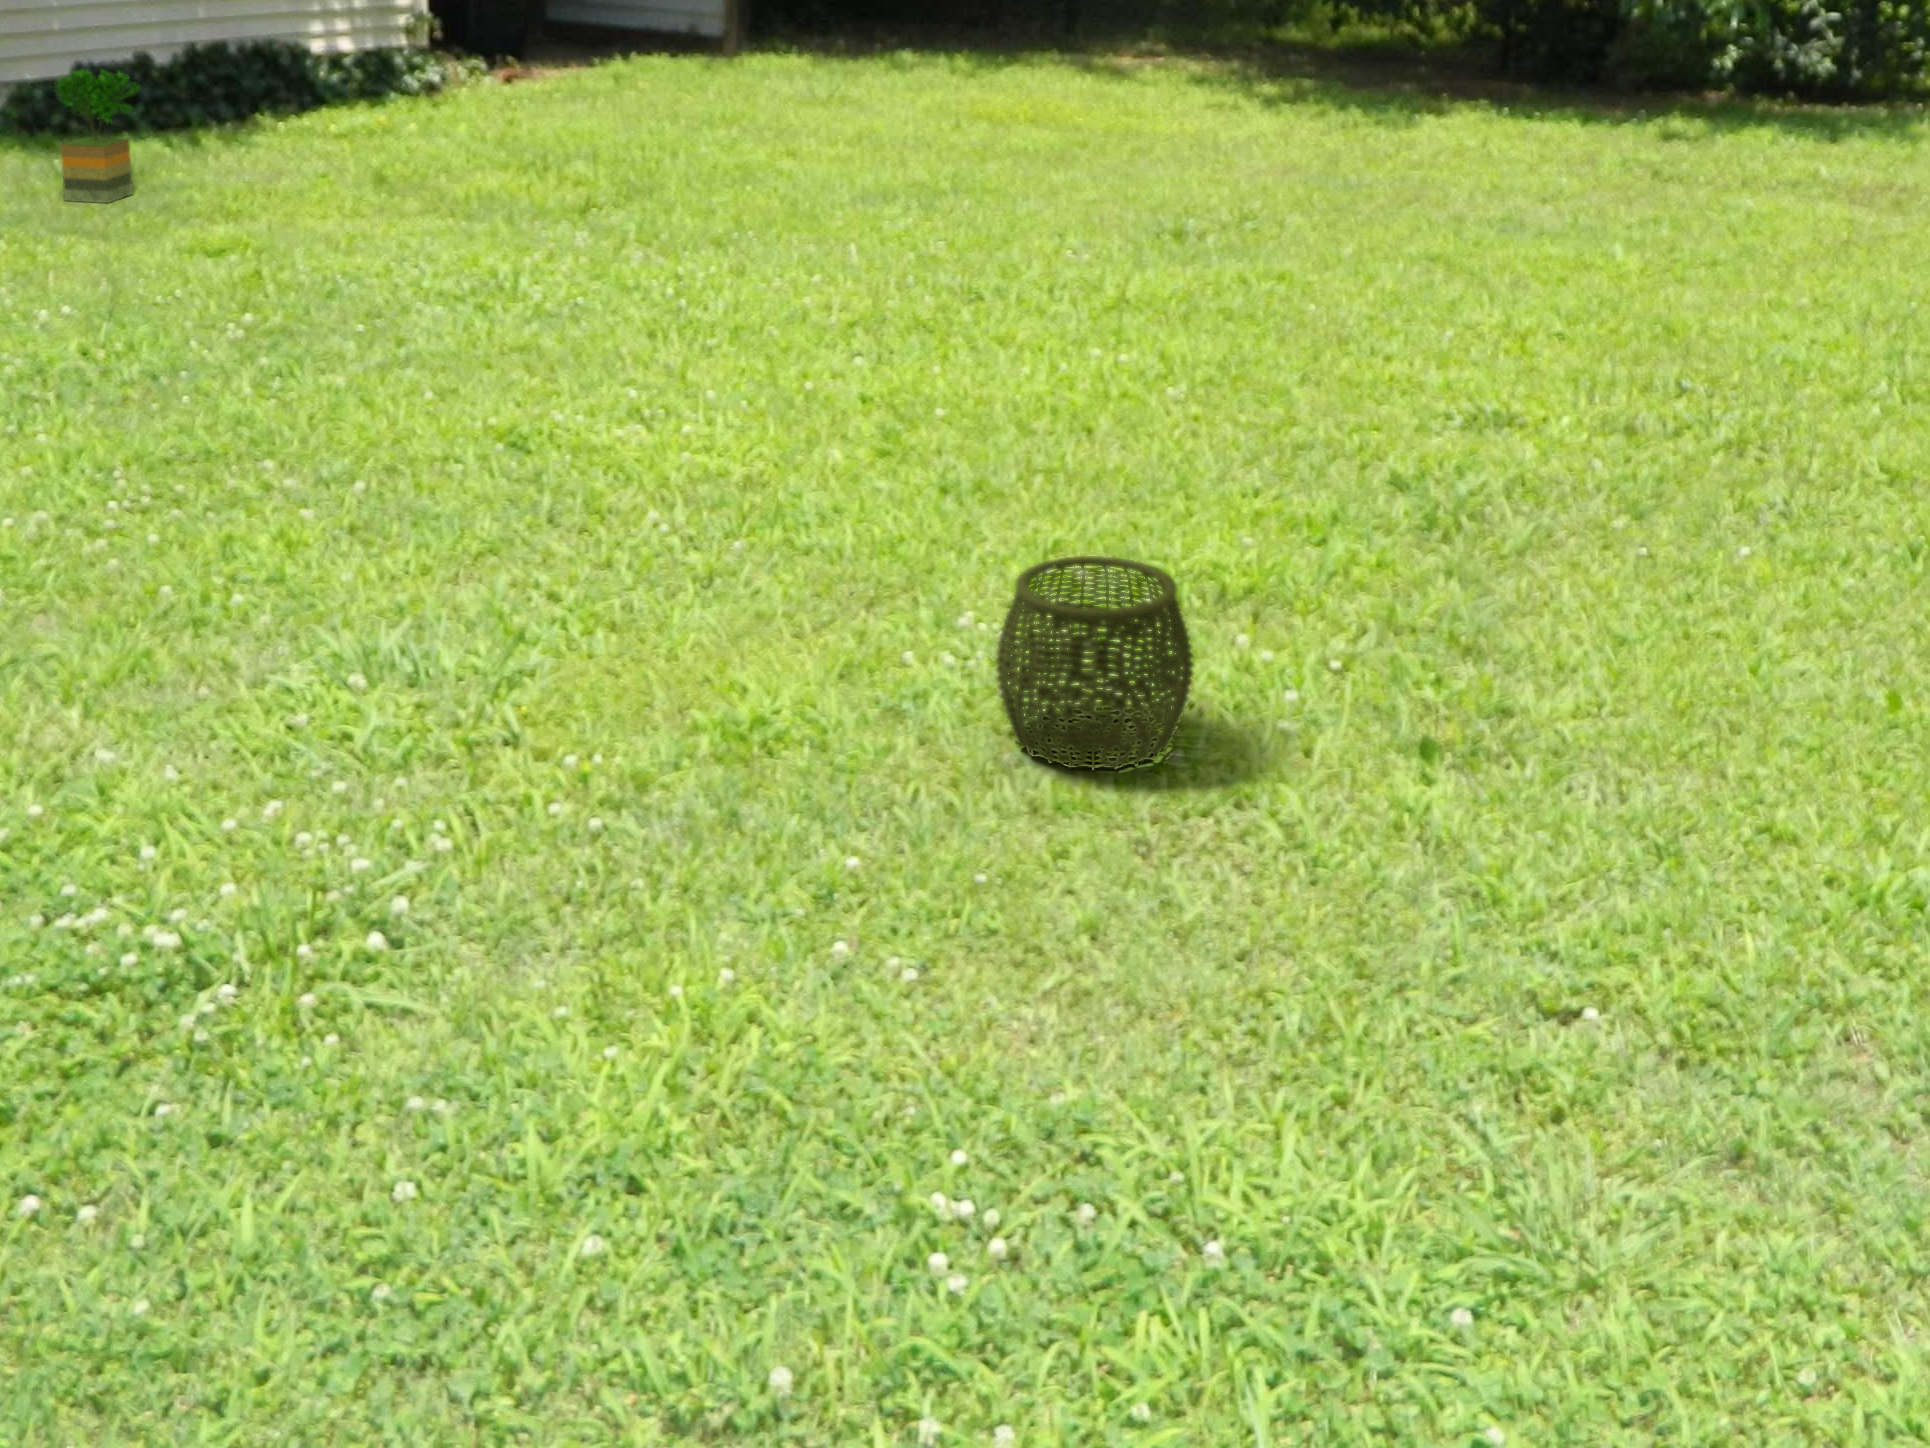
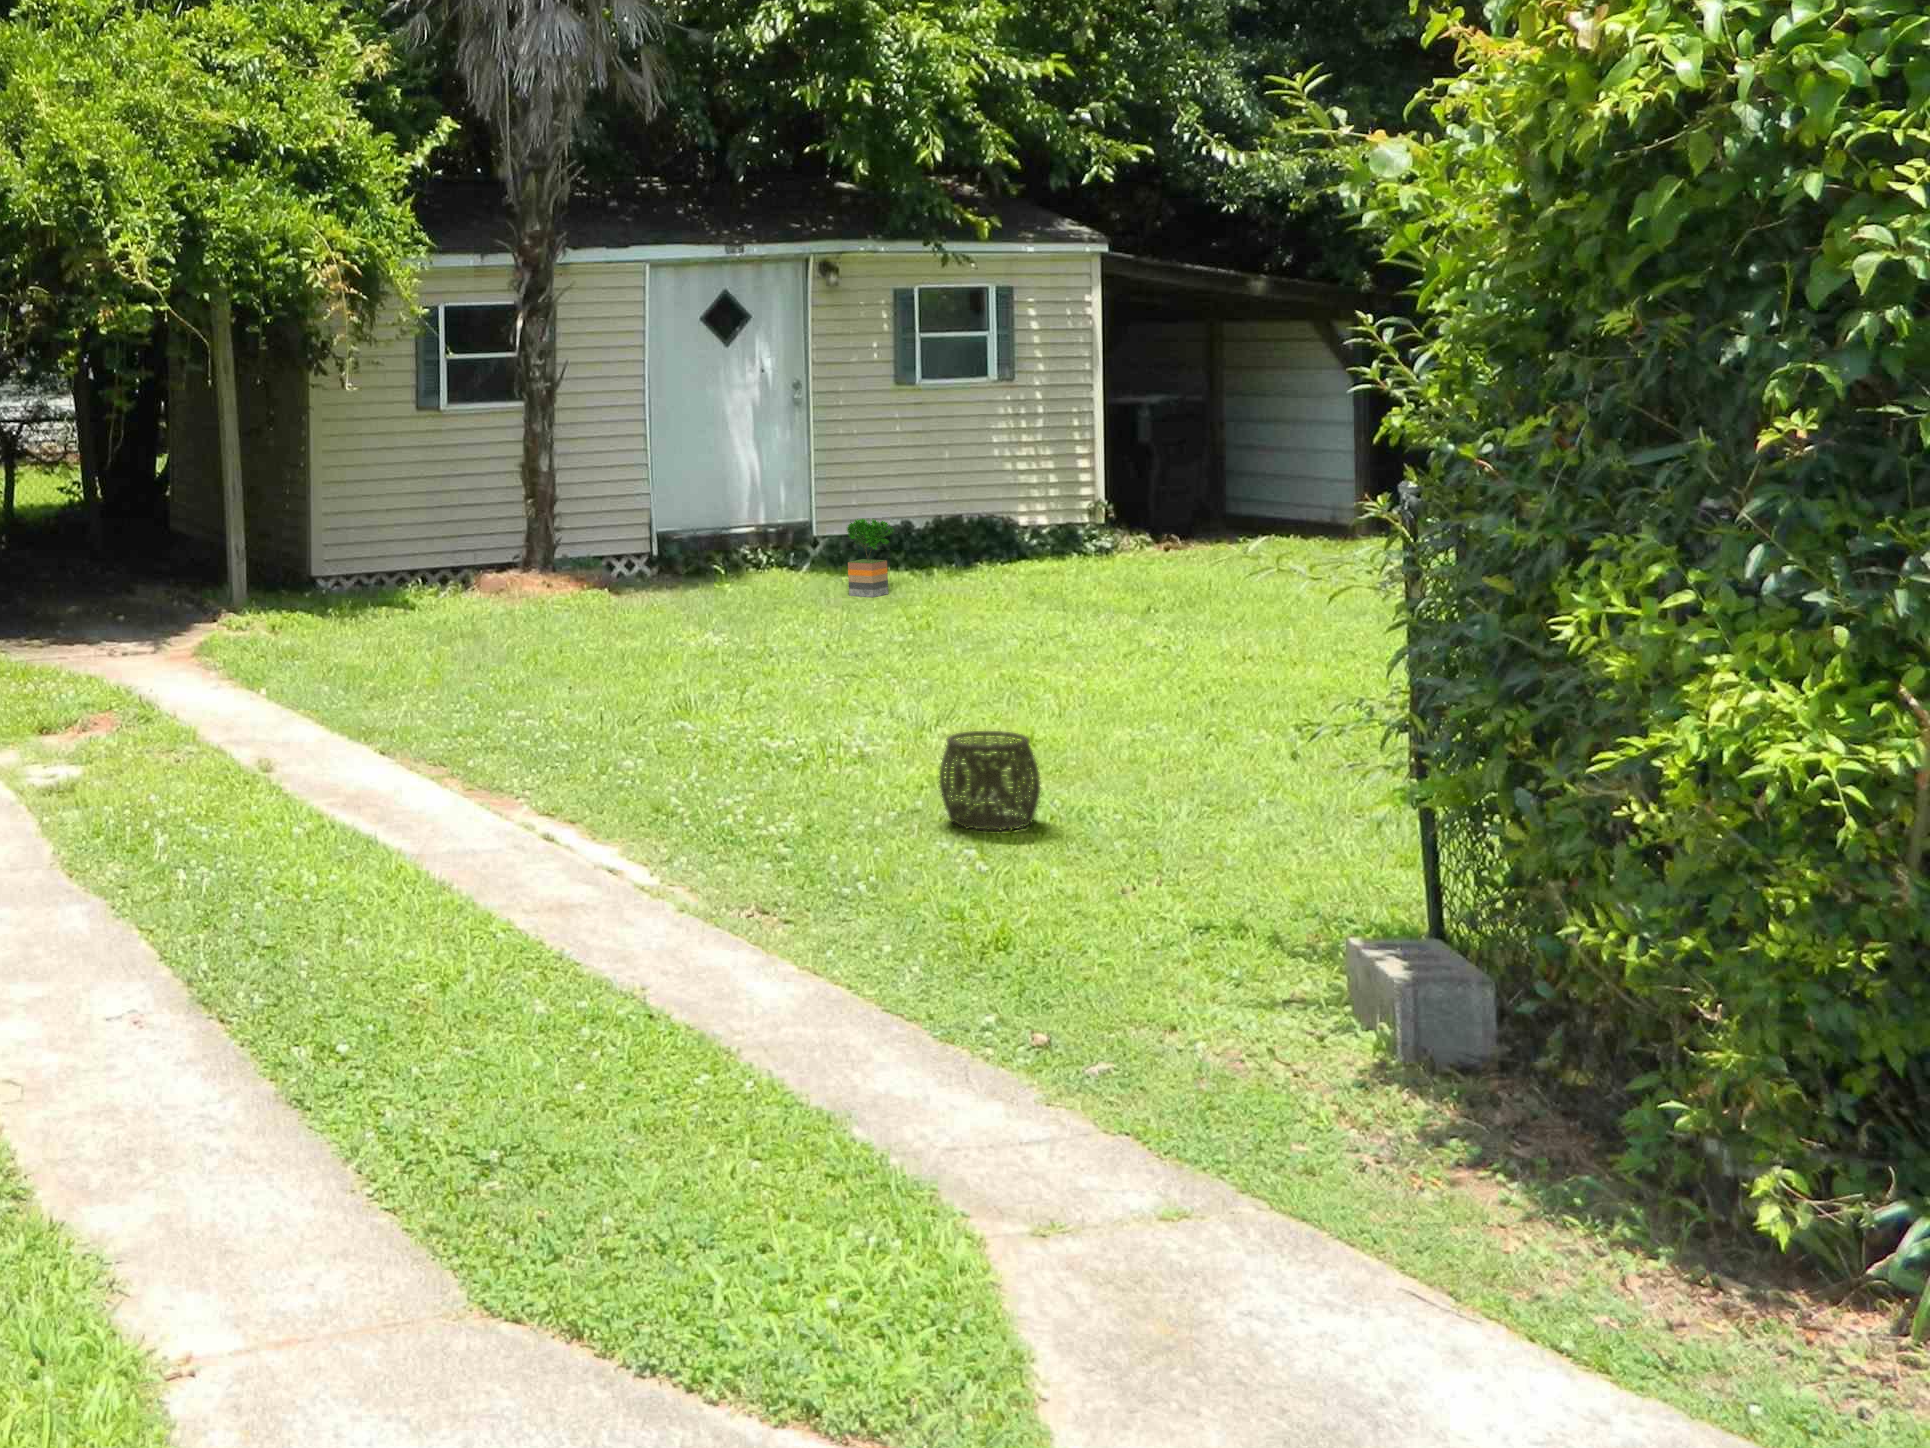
woven basket: present [995,556,1194,770] -> present [939,731,1041,831]

